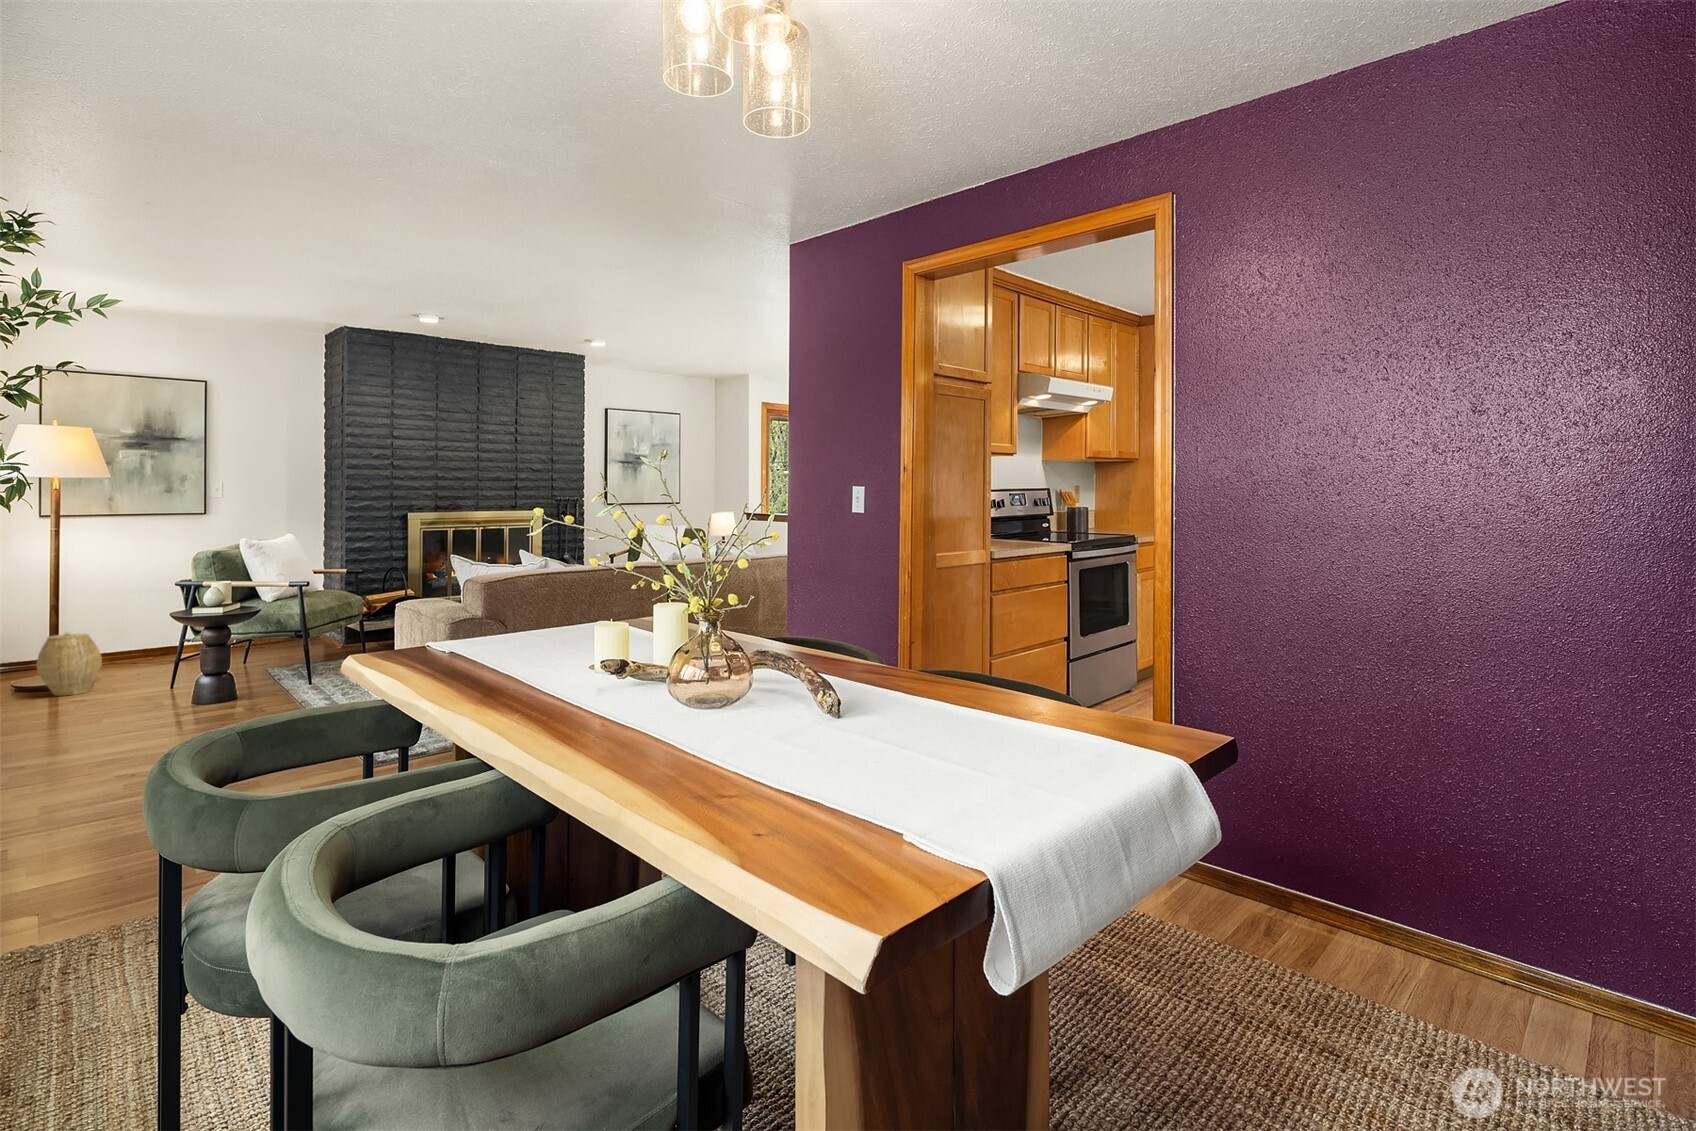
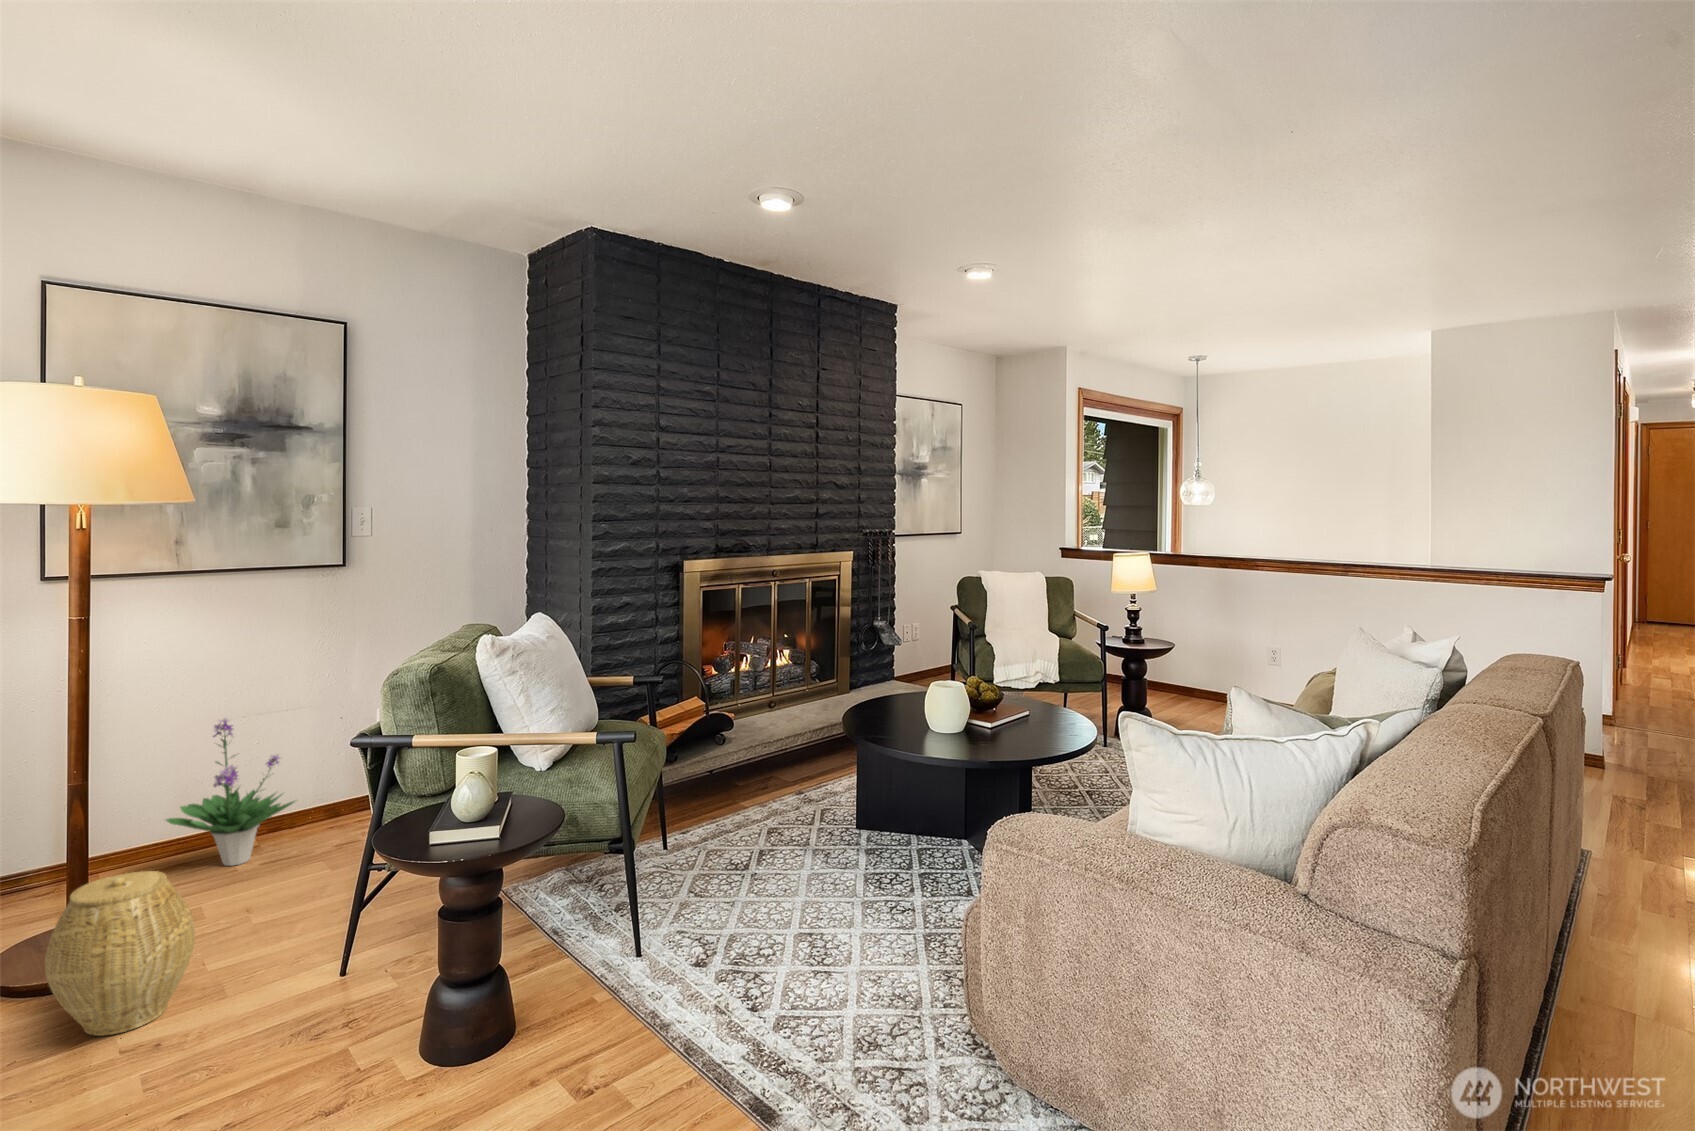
potted plant: none [101,590,173,664] -> present [166,719,294,866]

